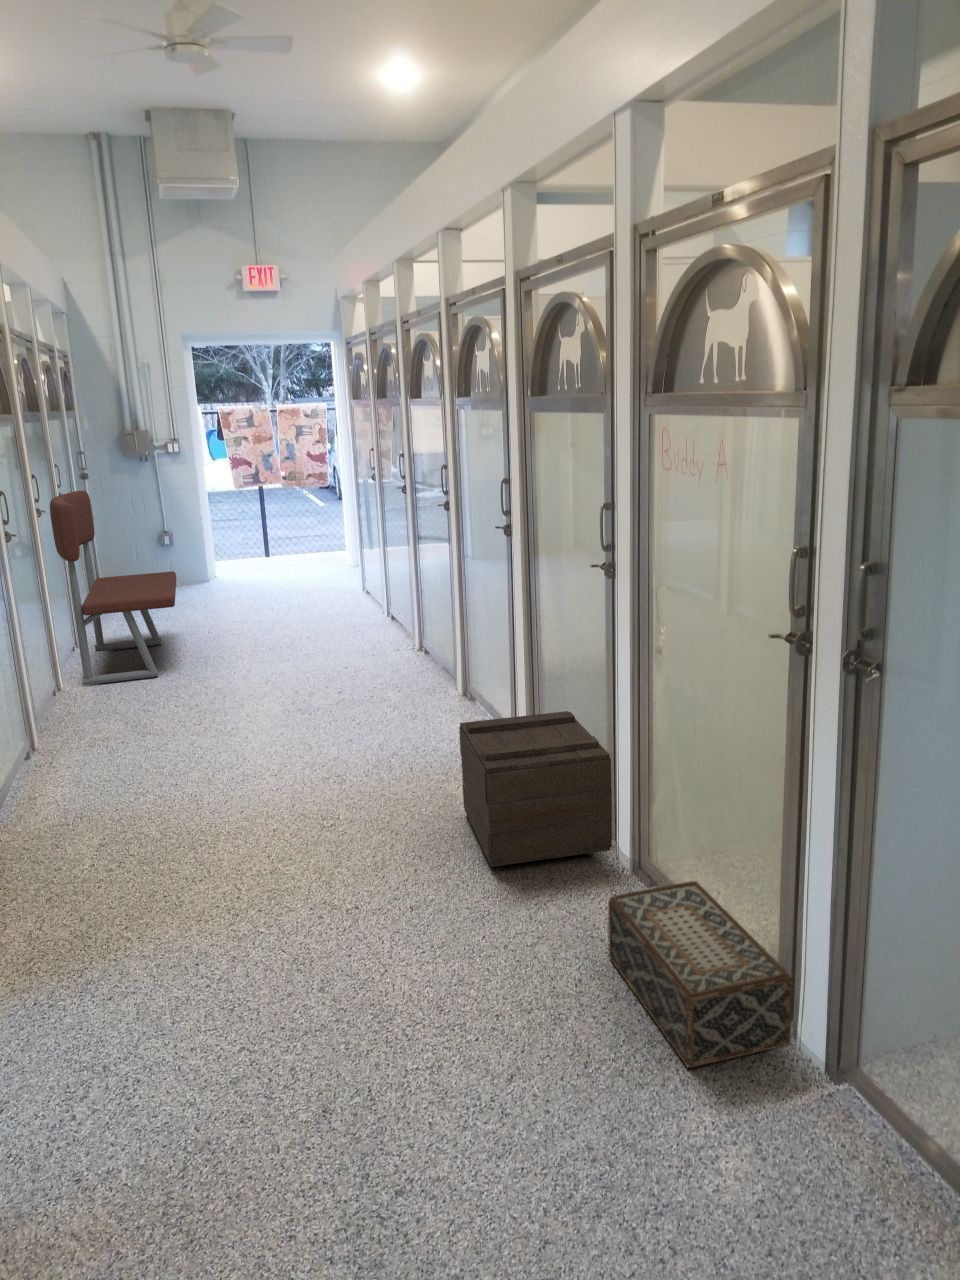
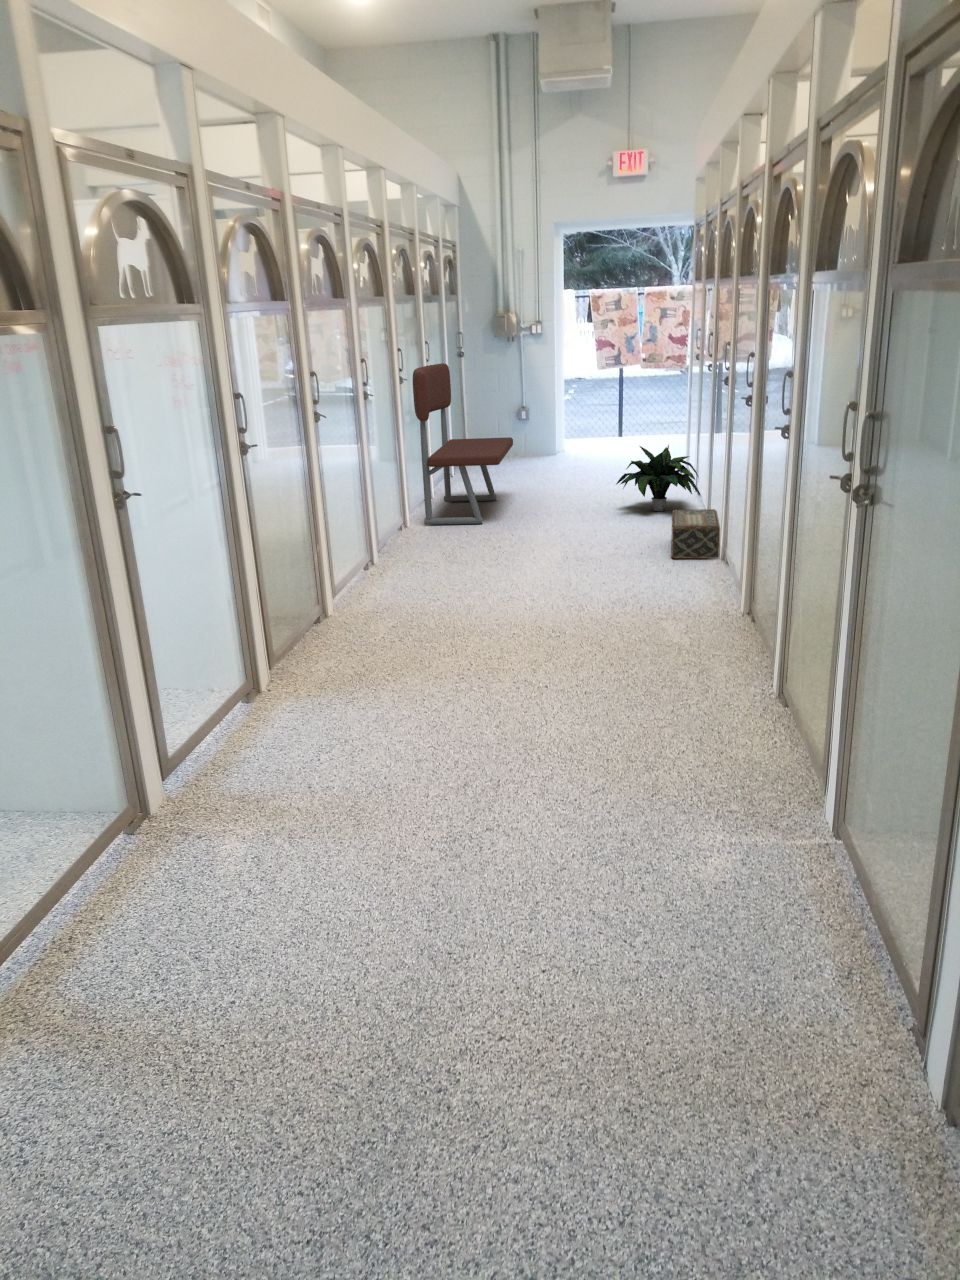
potted plant: none [306,569,401,642] -> present [617,445,701,511]
wooden crate: present [459,711,612,867] -> none [663,564,777,681]
woven basket: present [608,881,793,1068] -> present [671,509,720,559]

